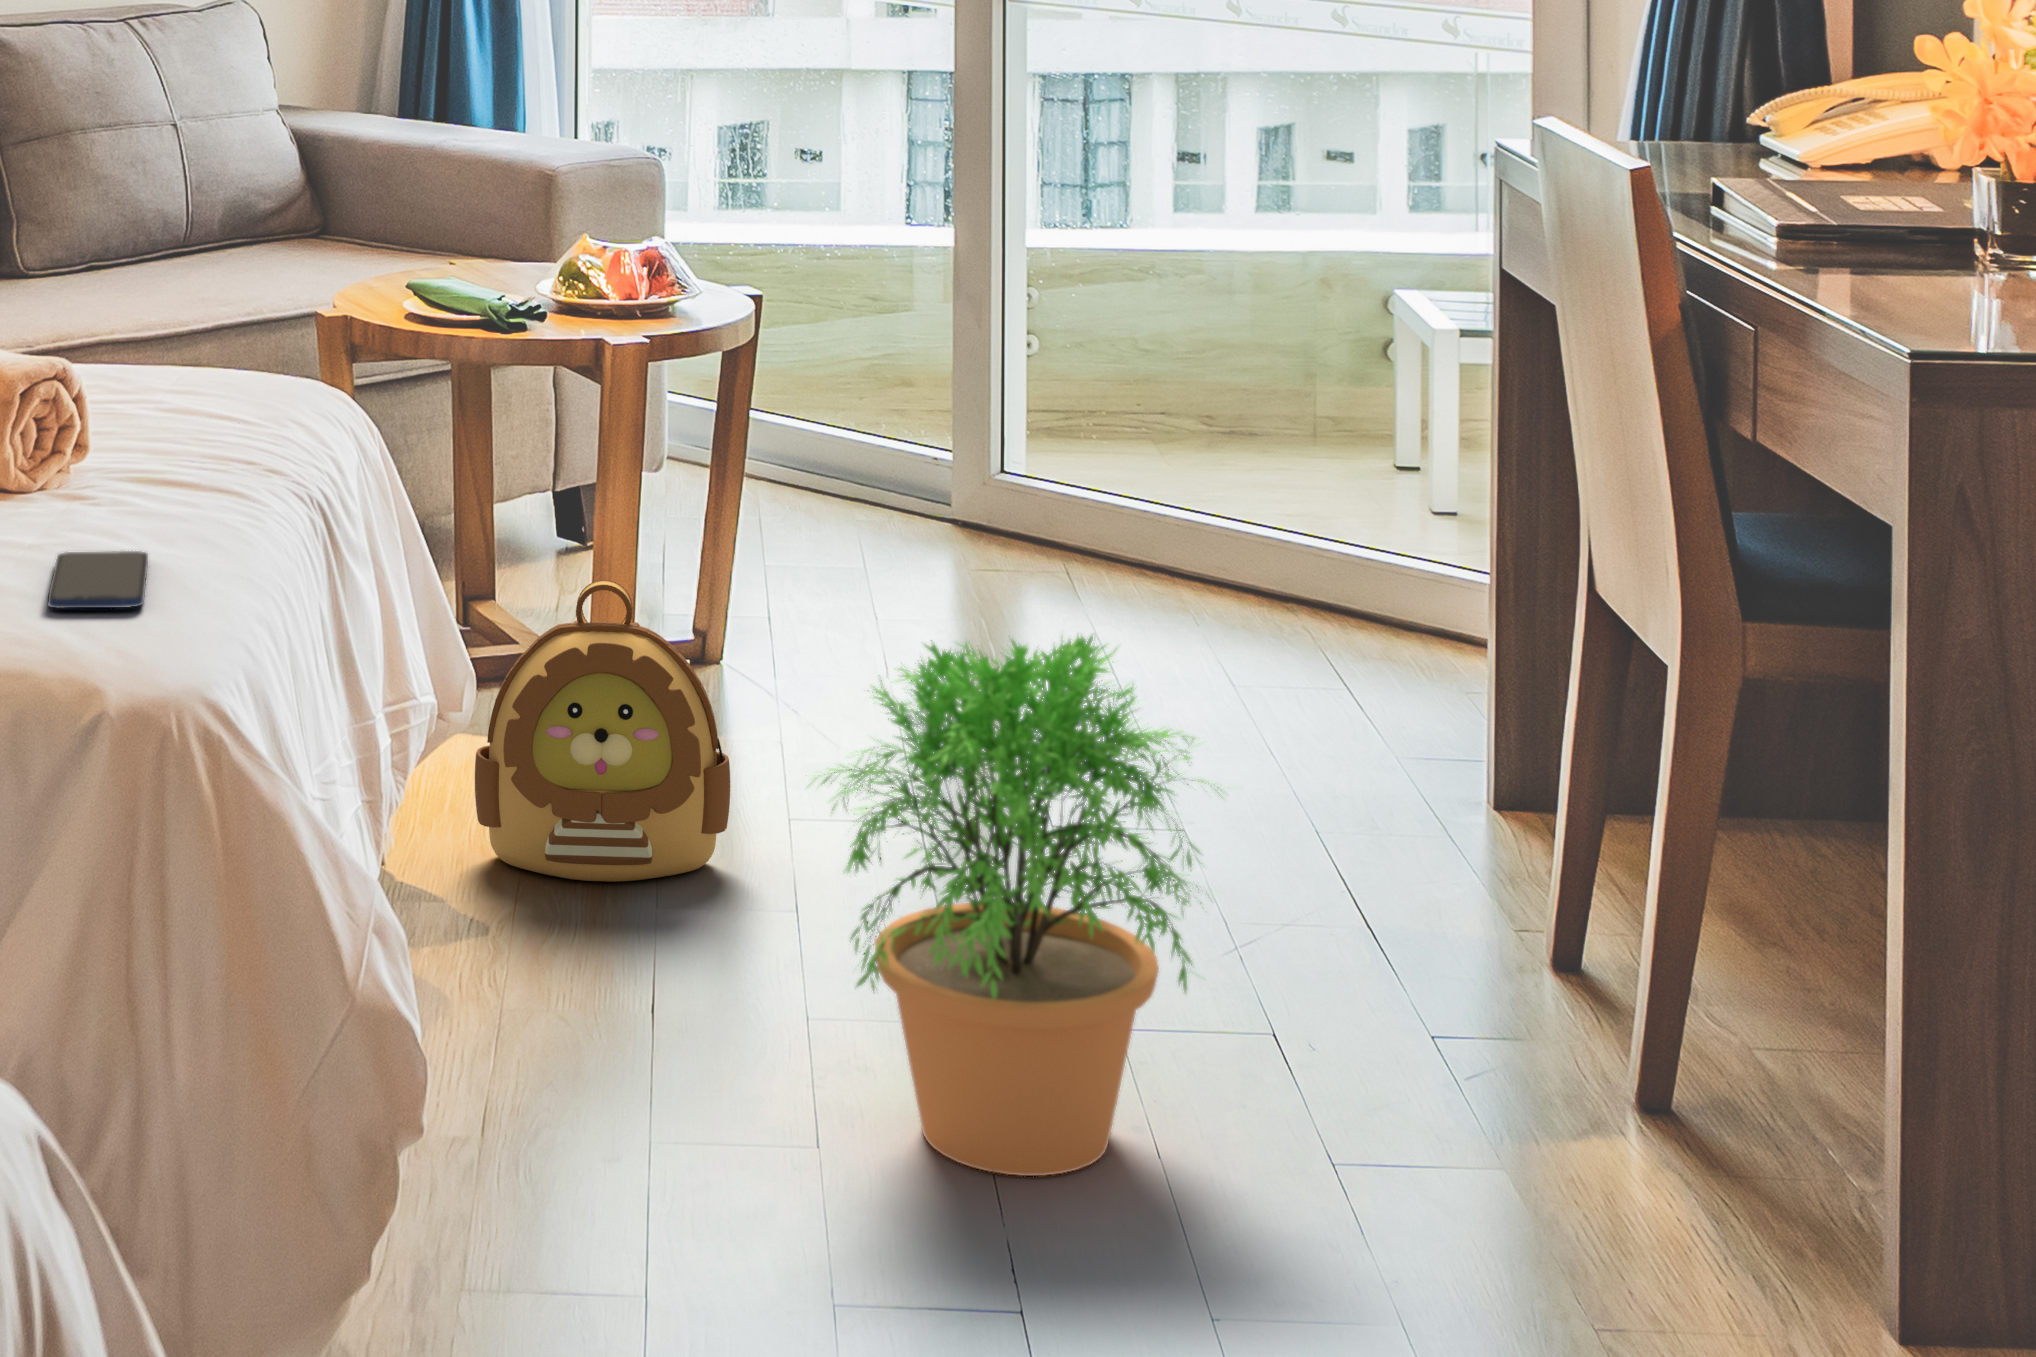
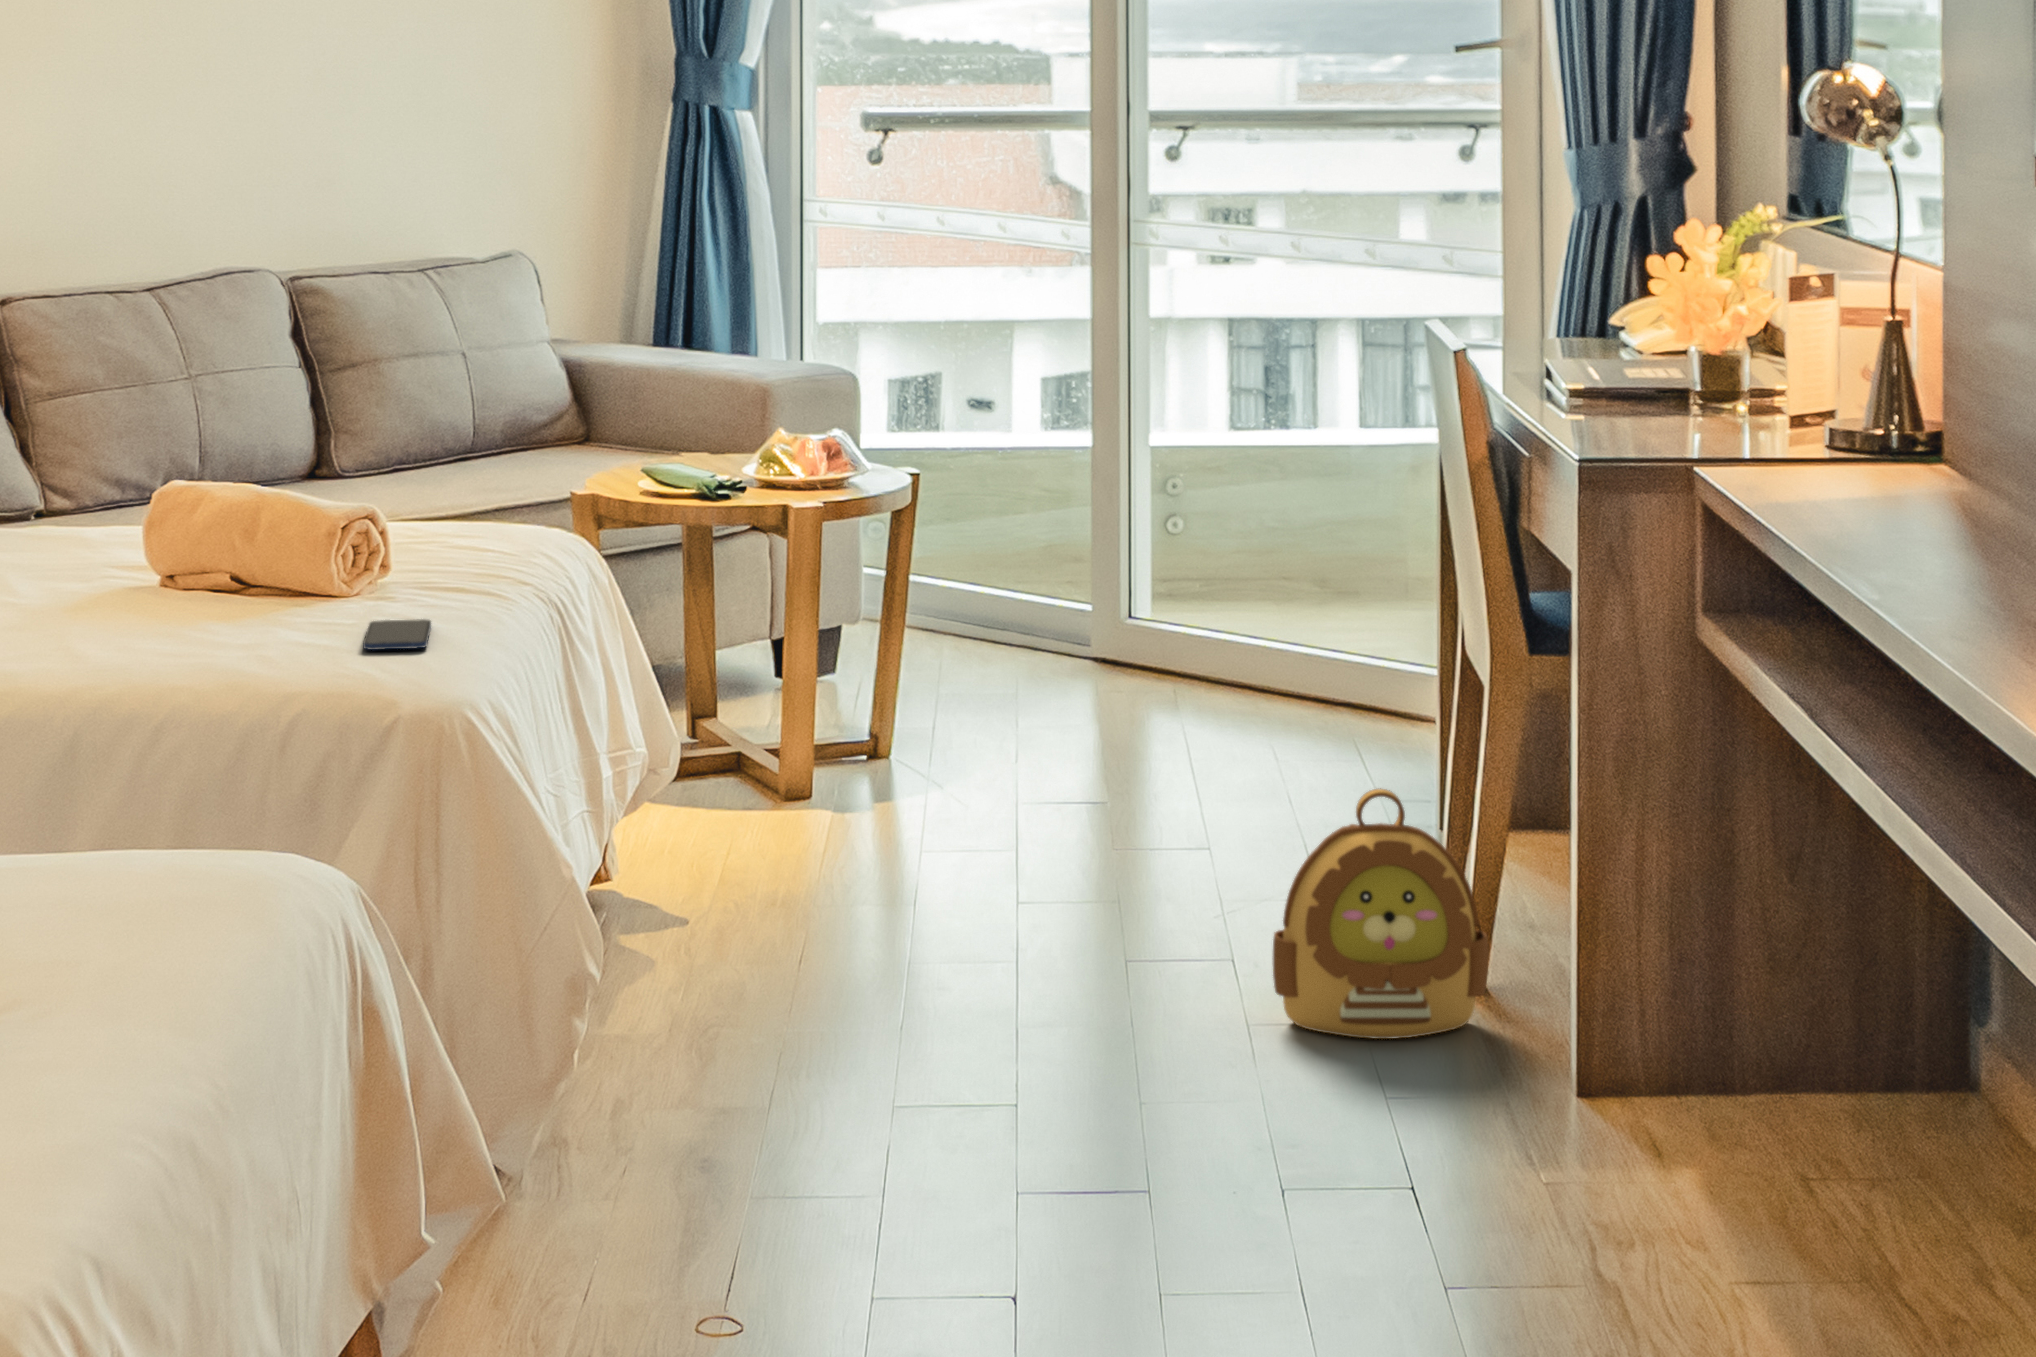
backpack: present [475,580,730,881] -> present [1273,788,1488,1039]
potted plant: present [809,636,1219,1176] -> none [883,667,1173,1023]

